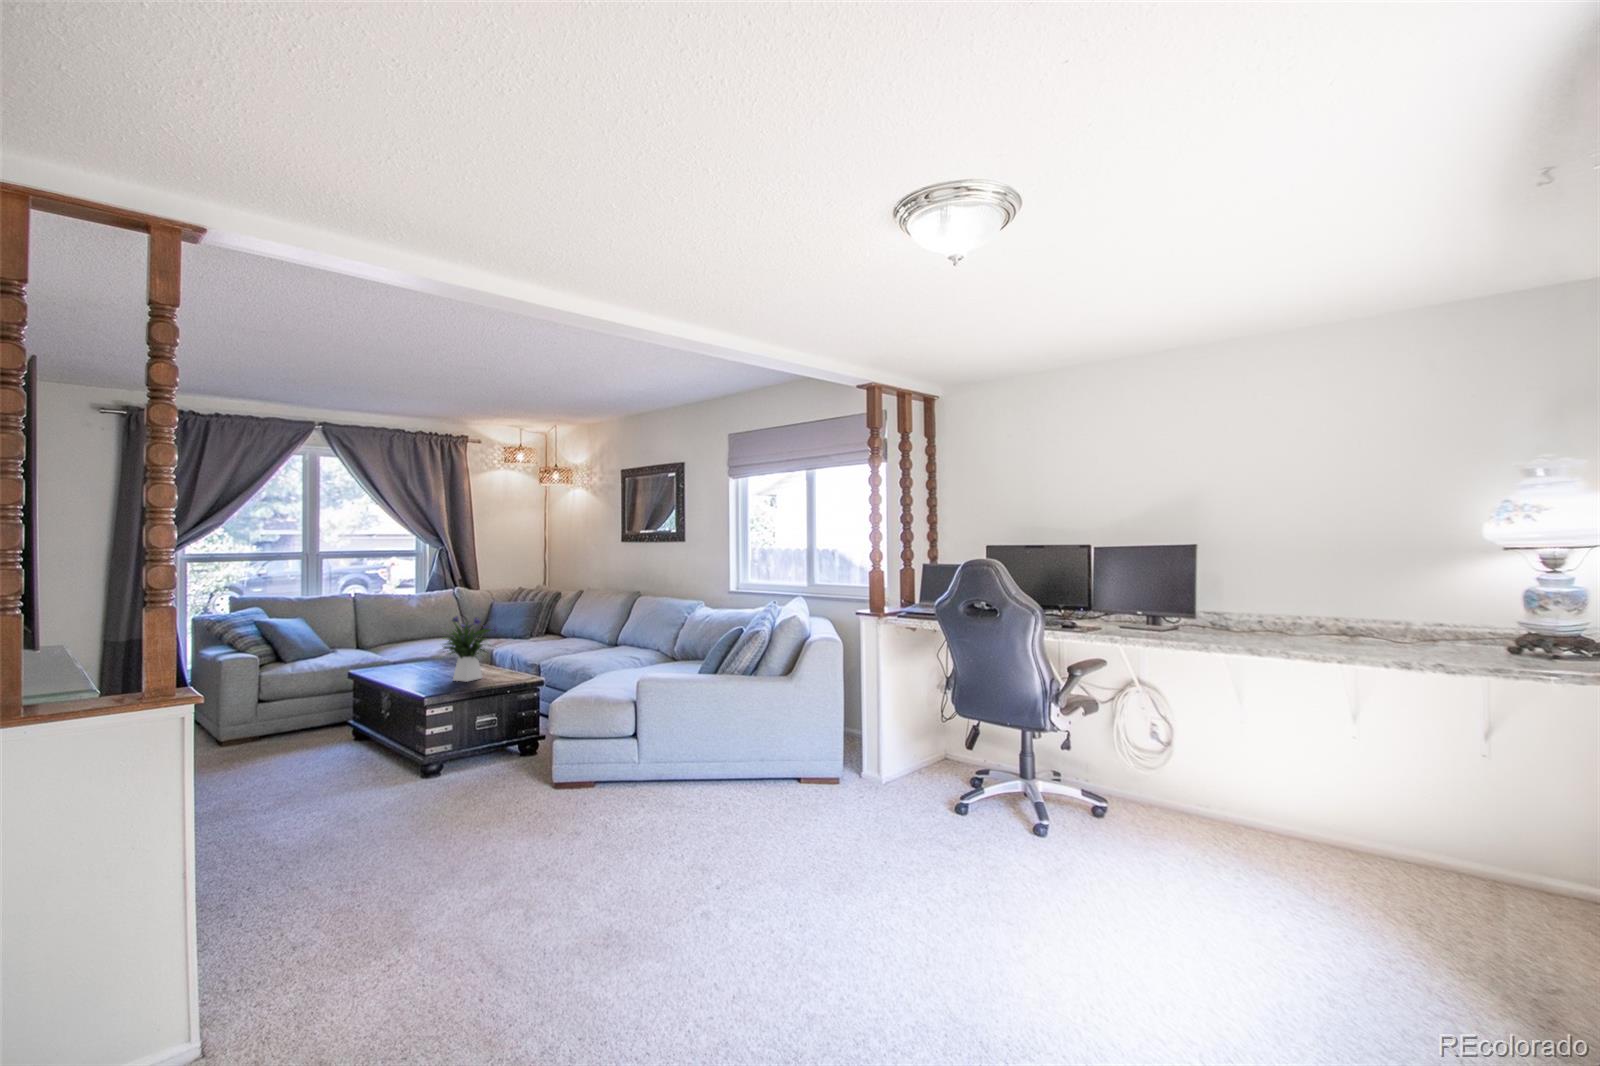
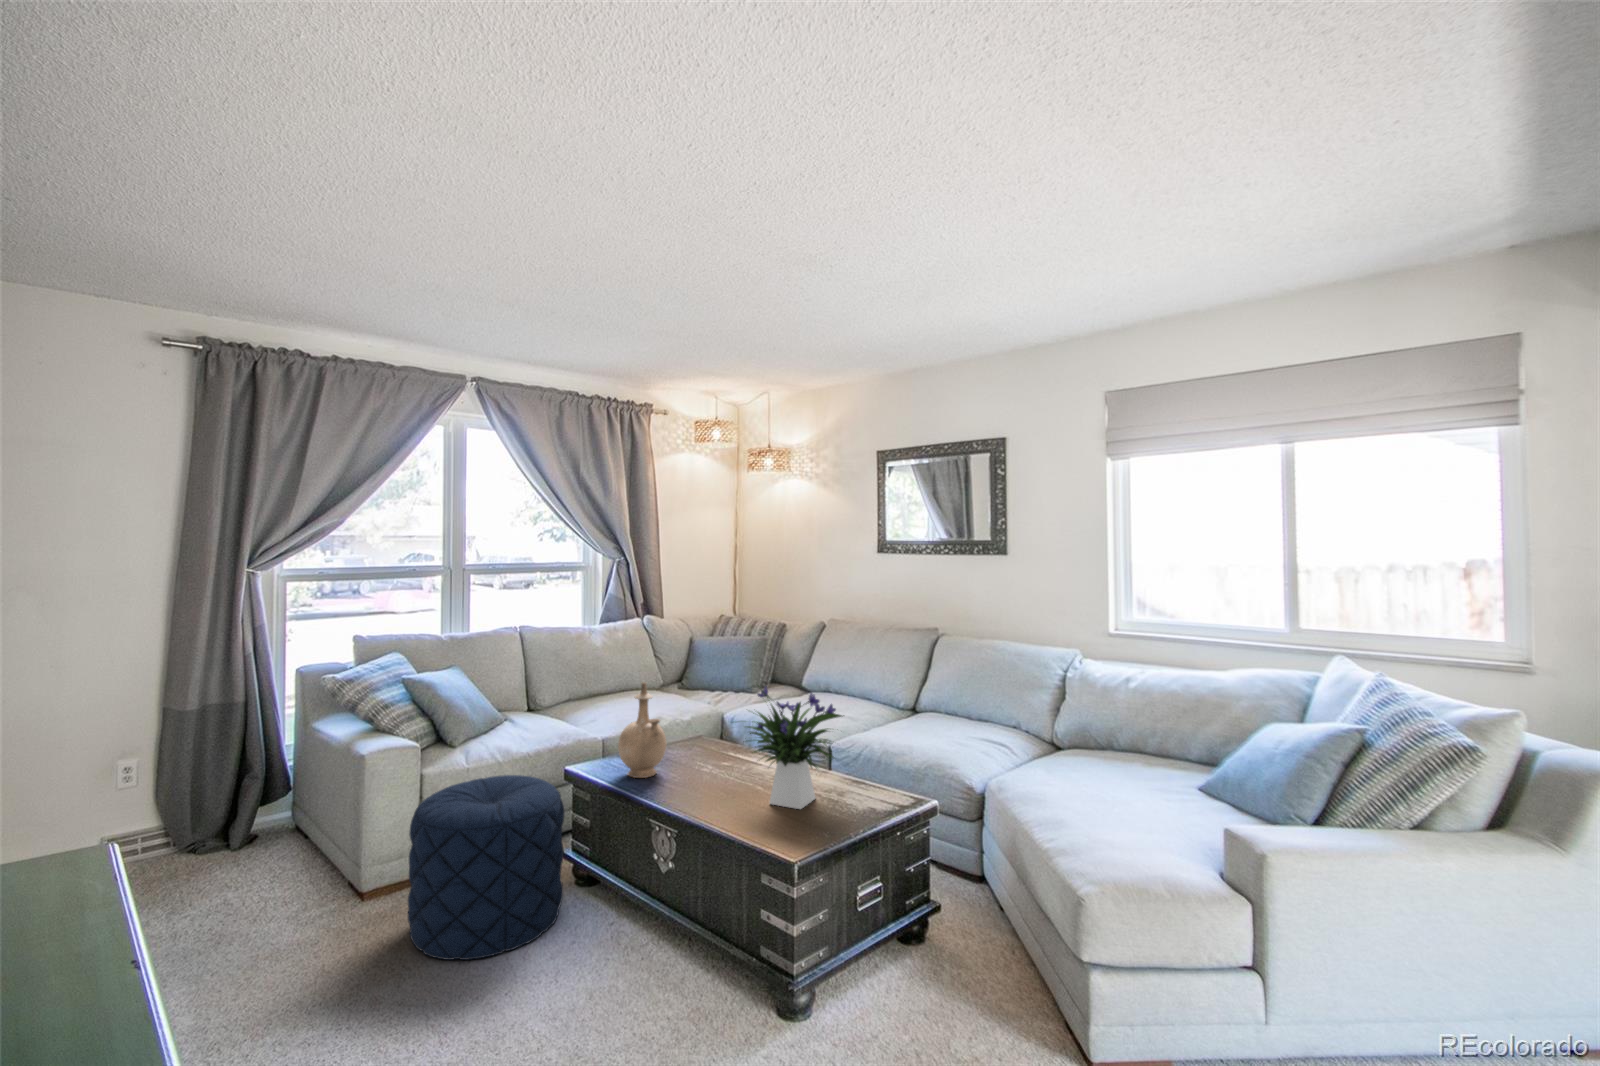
vase: none [379,617,411,673] -> present [618,682,666,778]
pouf: none [242,673,341,765] -> present [408,775,564,960]

